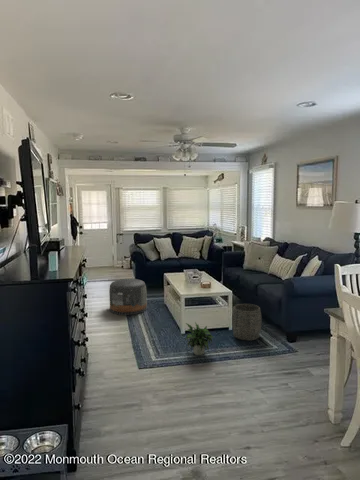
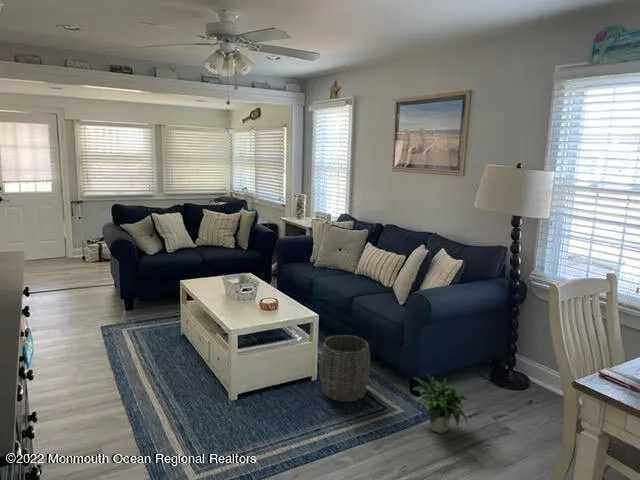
pouf: present [109,279,147,315] -> none [74,293,150,365]
potted plant: present [185,323,213,355] -> present [413,376,469,433]

